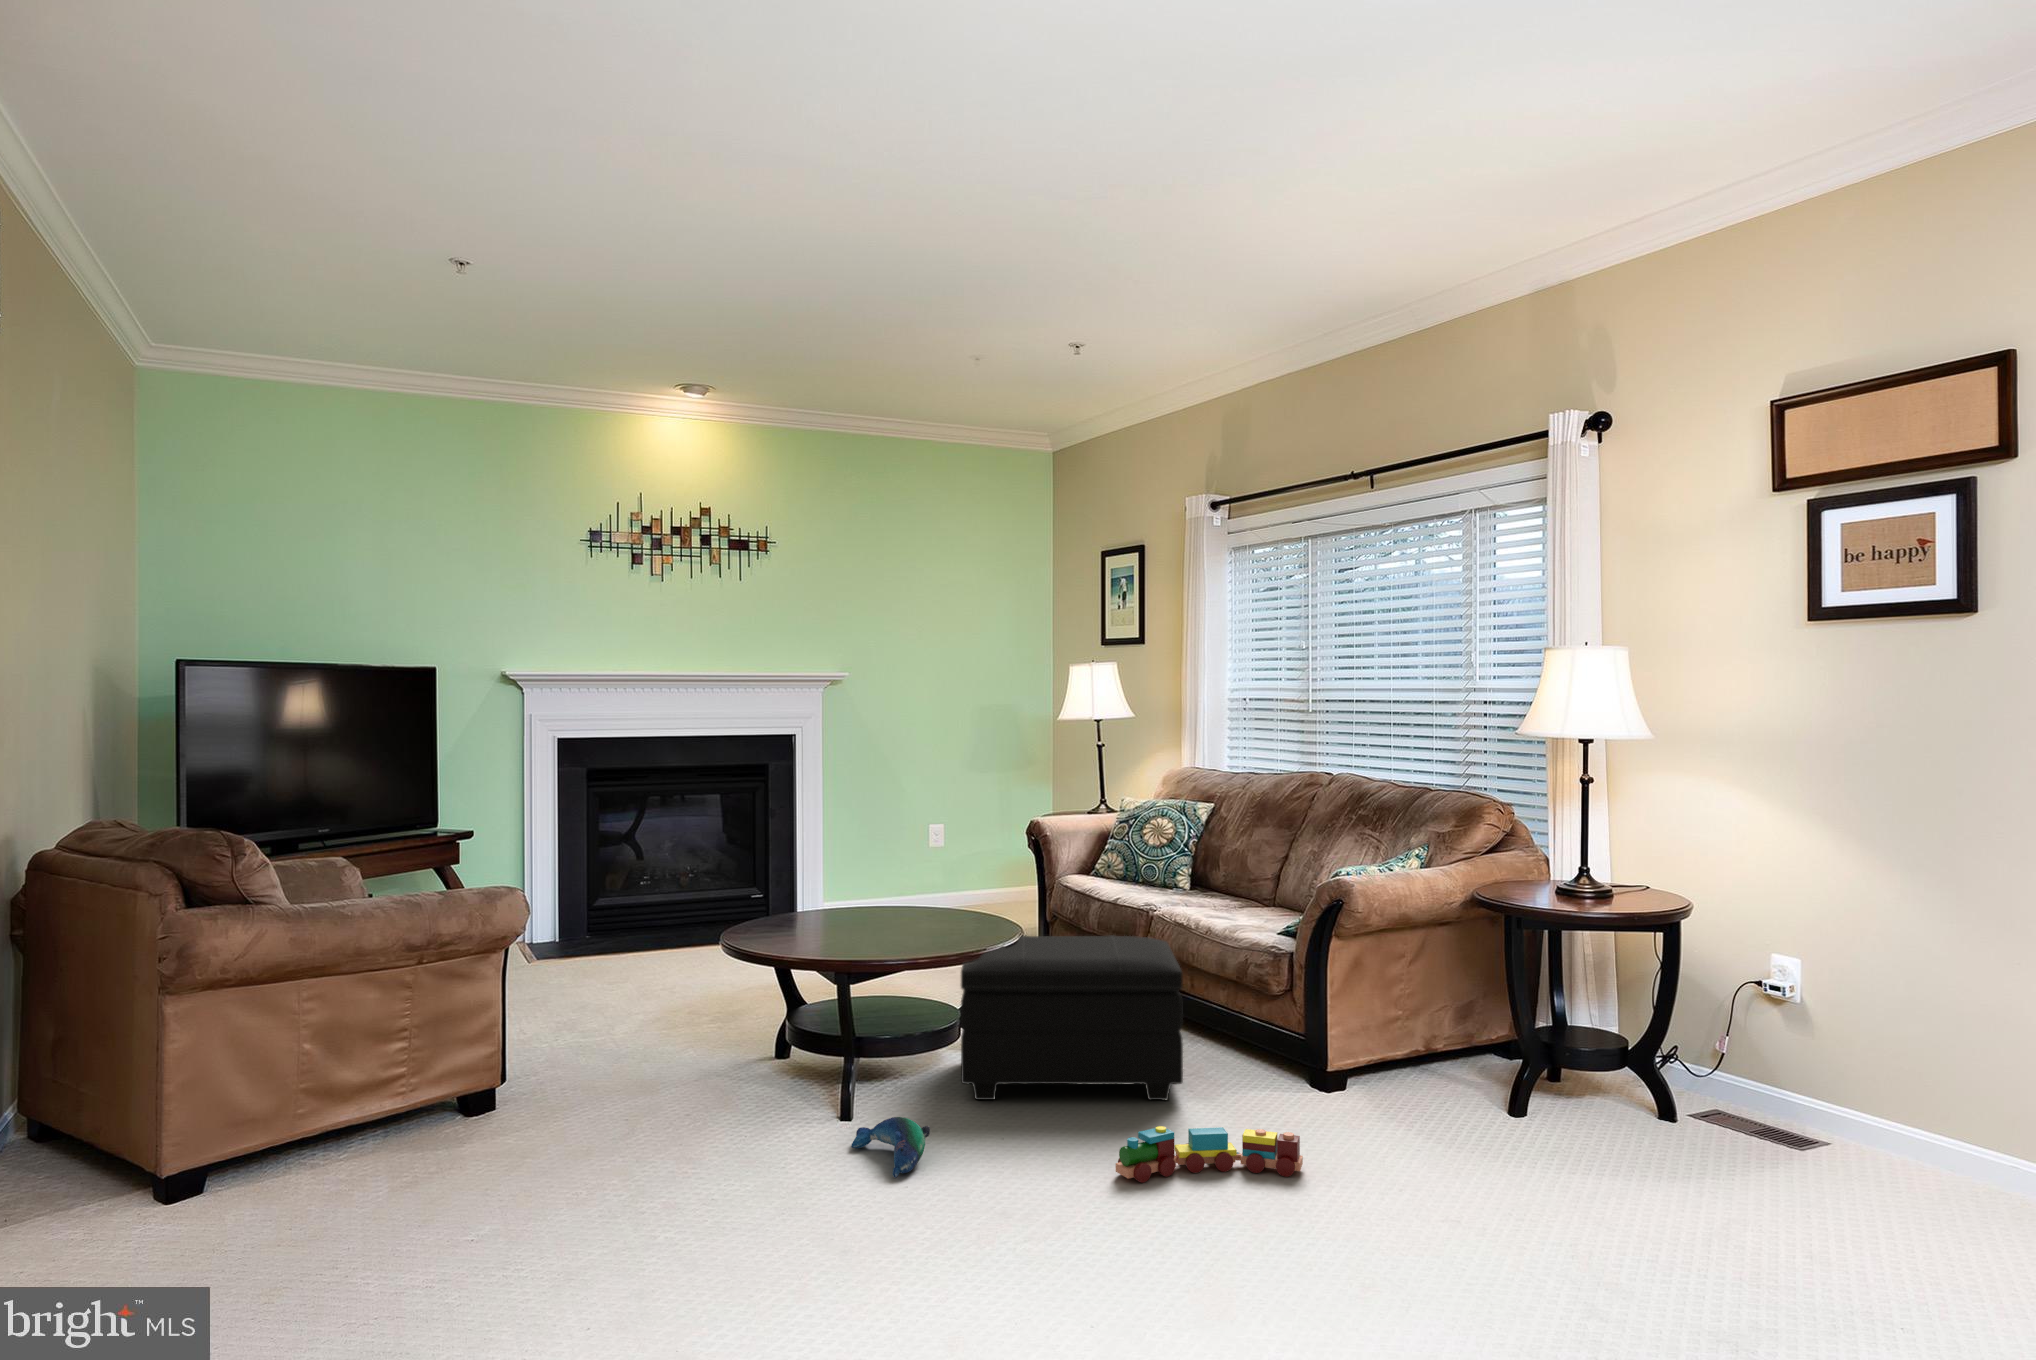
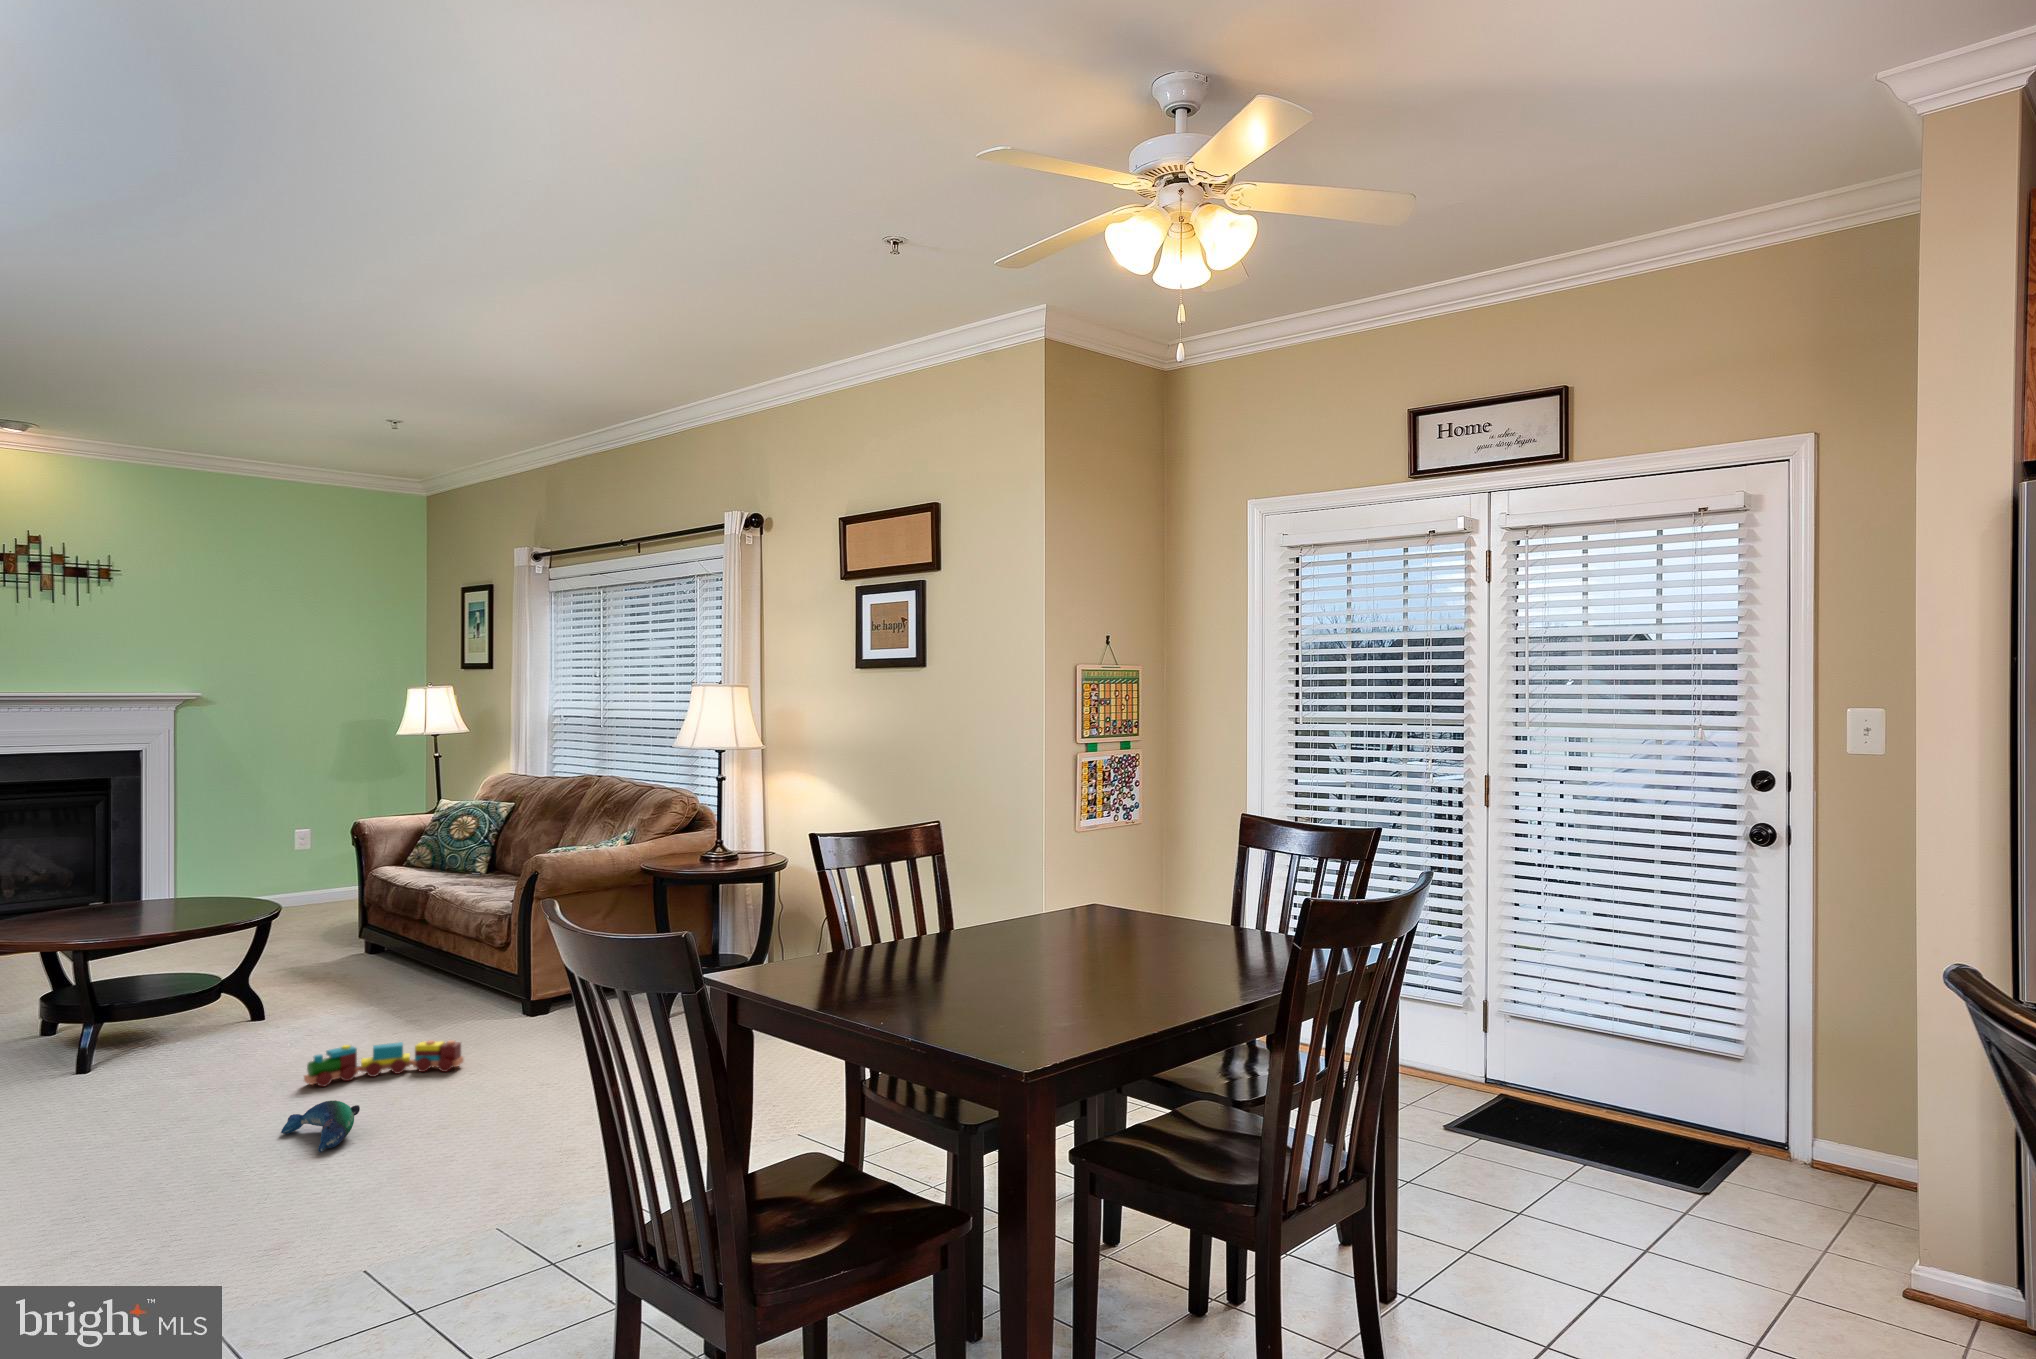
footstool: present [961,935,1183,1100] -> none [206,911,419,1047]
plush toy: present [851,1117,930,1178] -> present [281,1101,360,1152]

